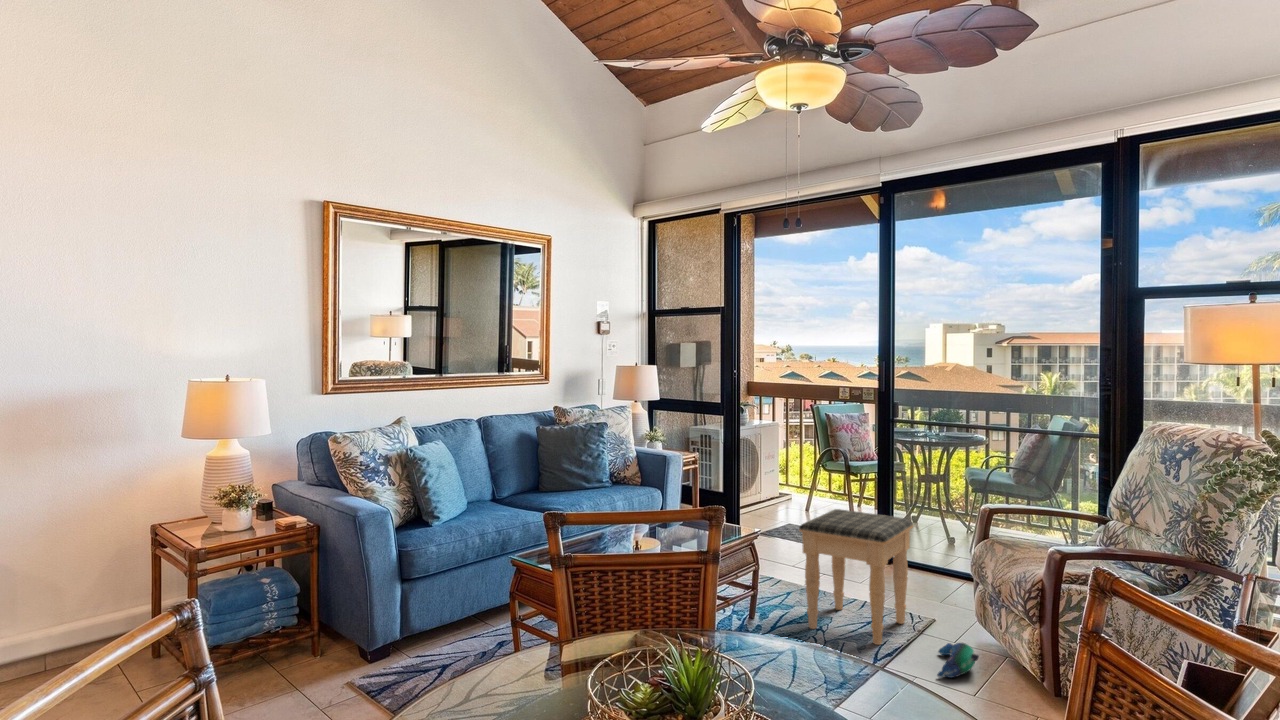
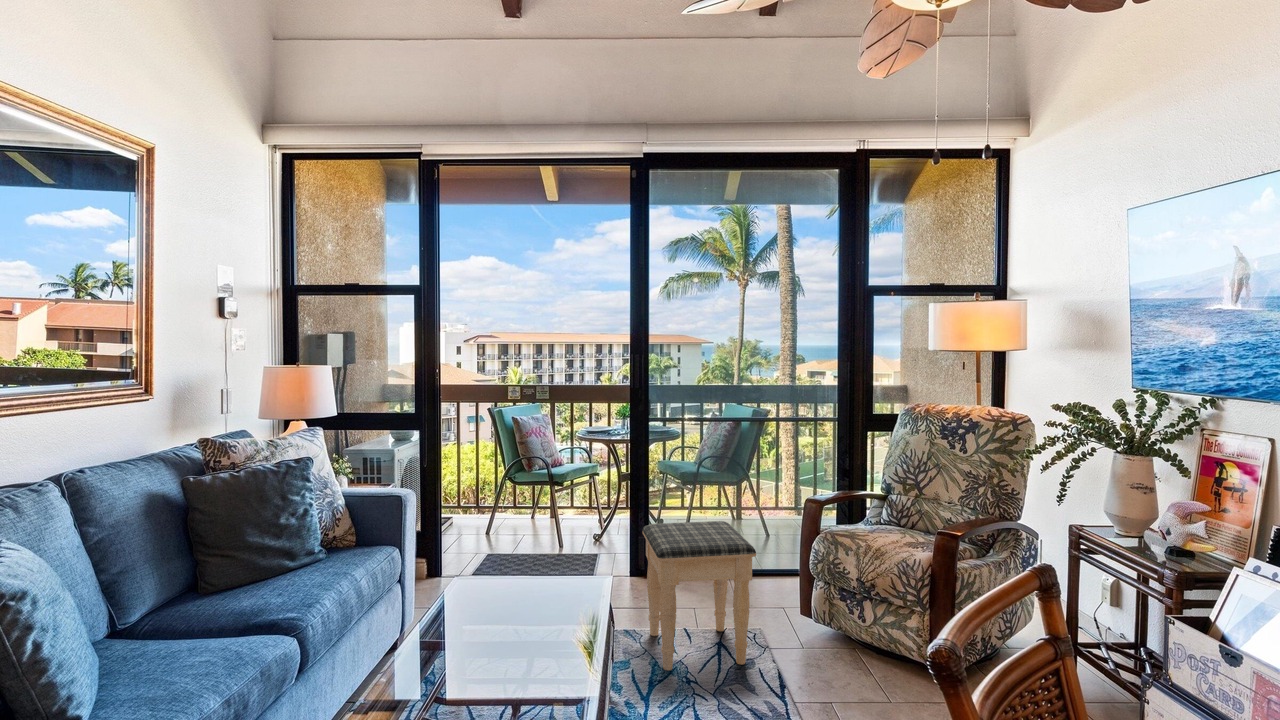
plush toy: present [937,643,979,678] -> none [793,635,848,680]

